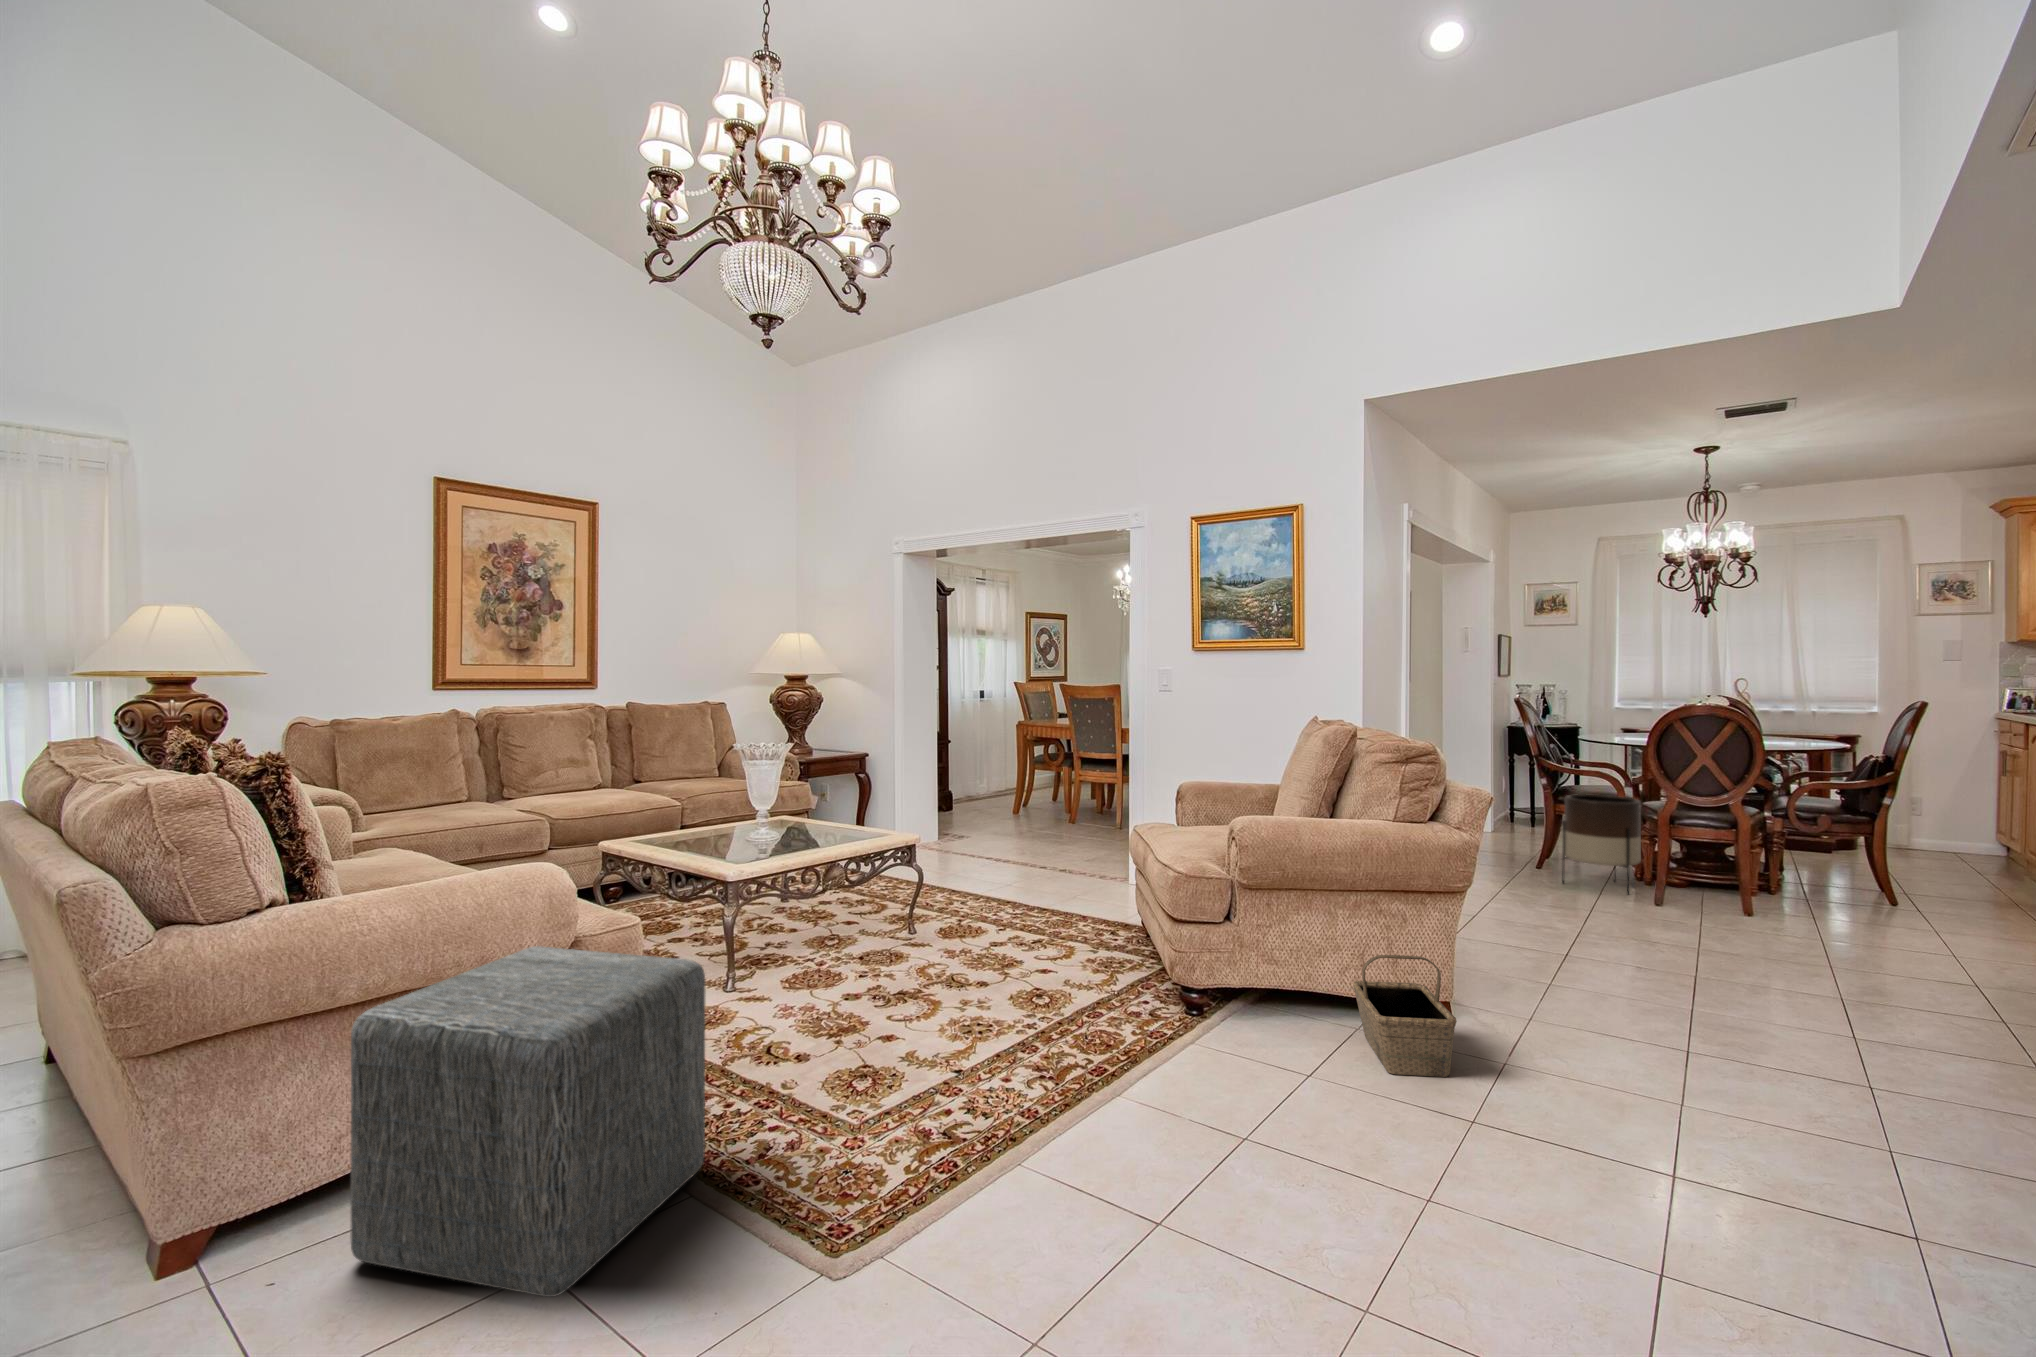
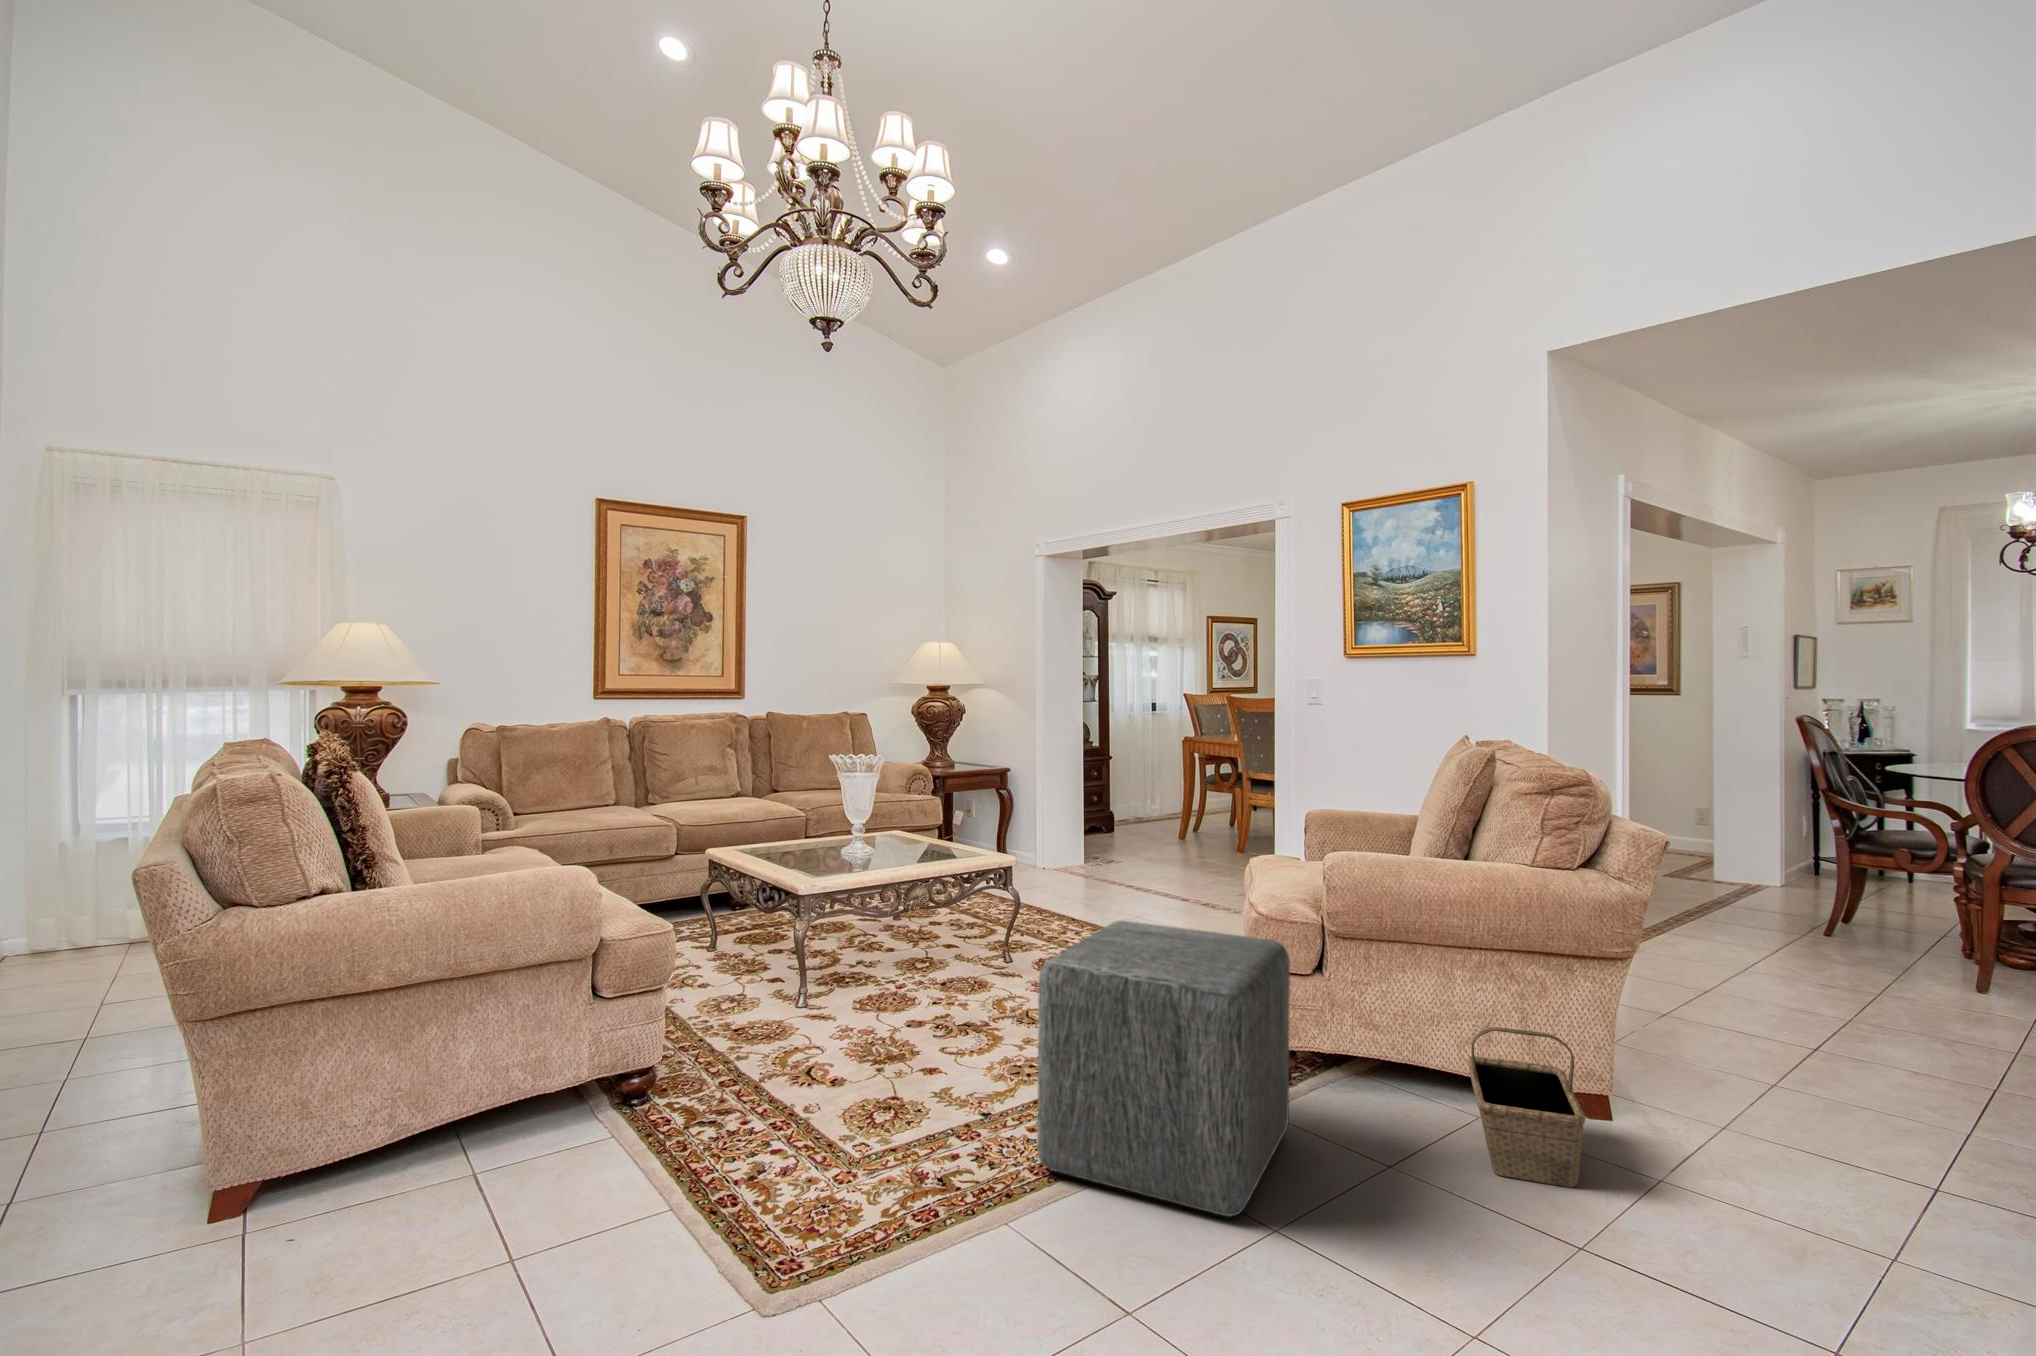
planter: present [1562,794,1641,894] -> none [1844,842,1962,977]
ottoman: present [350,946,705,1297] -> present [1037,921,1290,1216]

